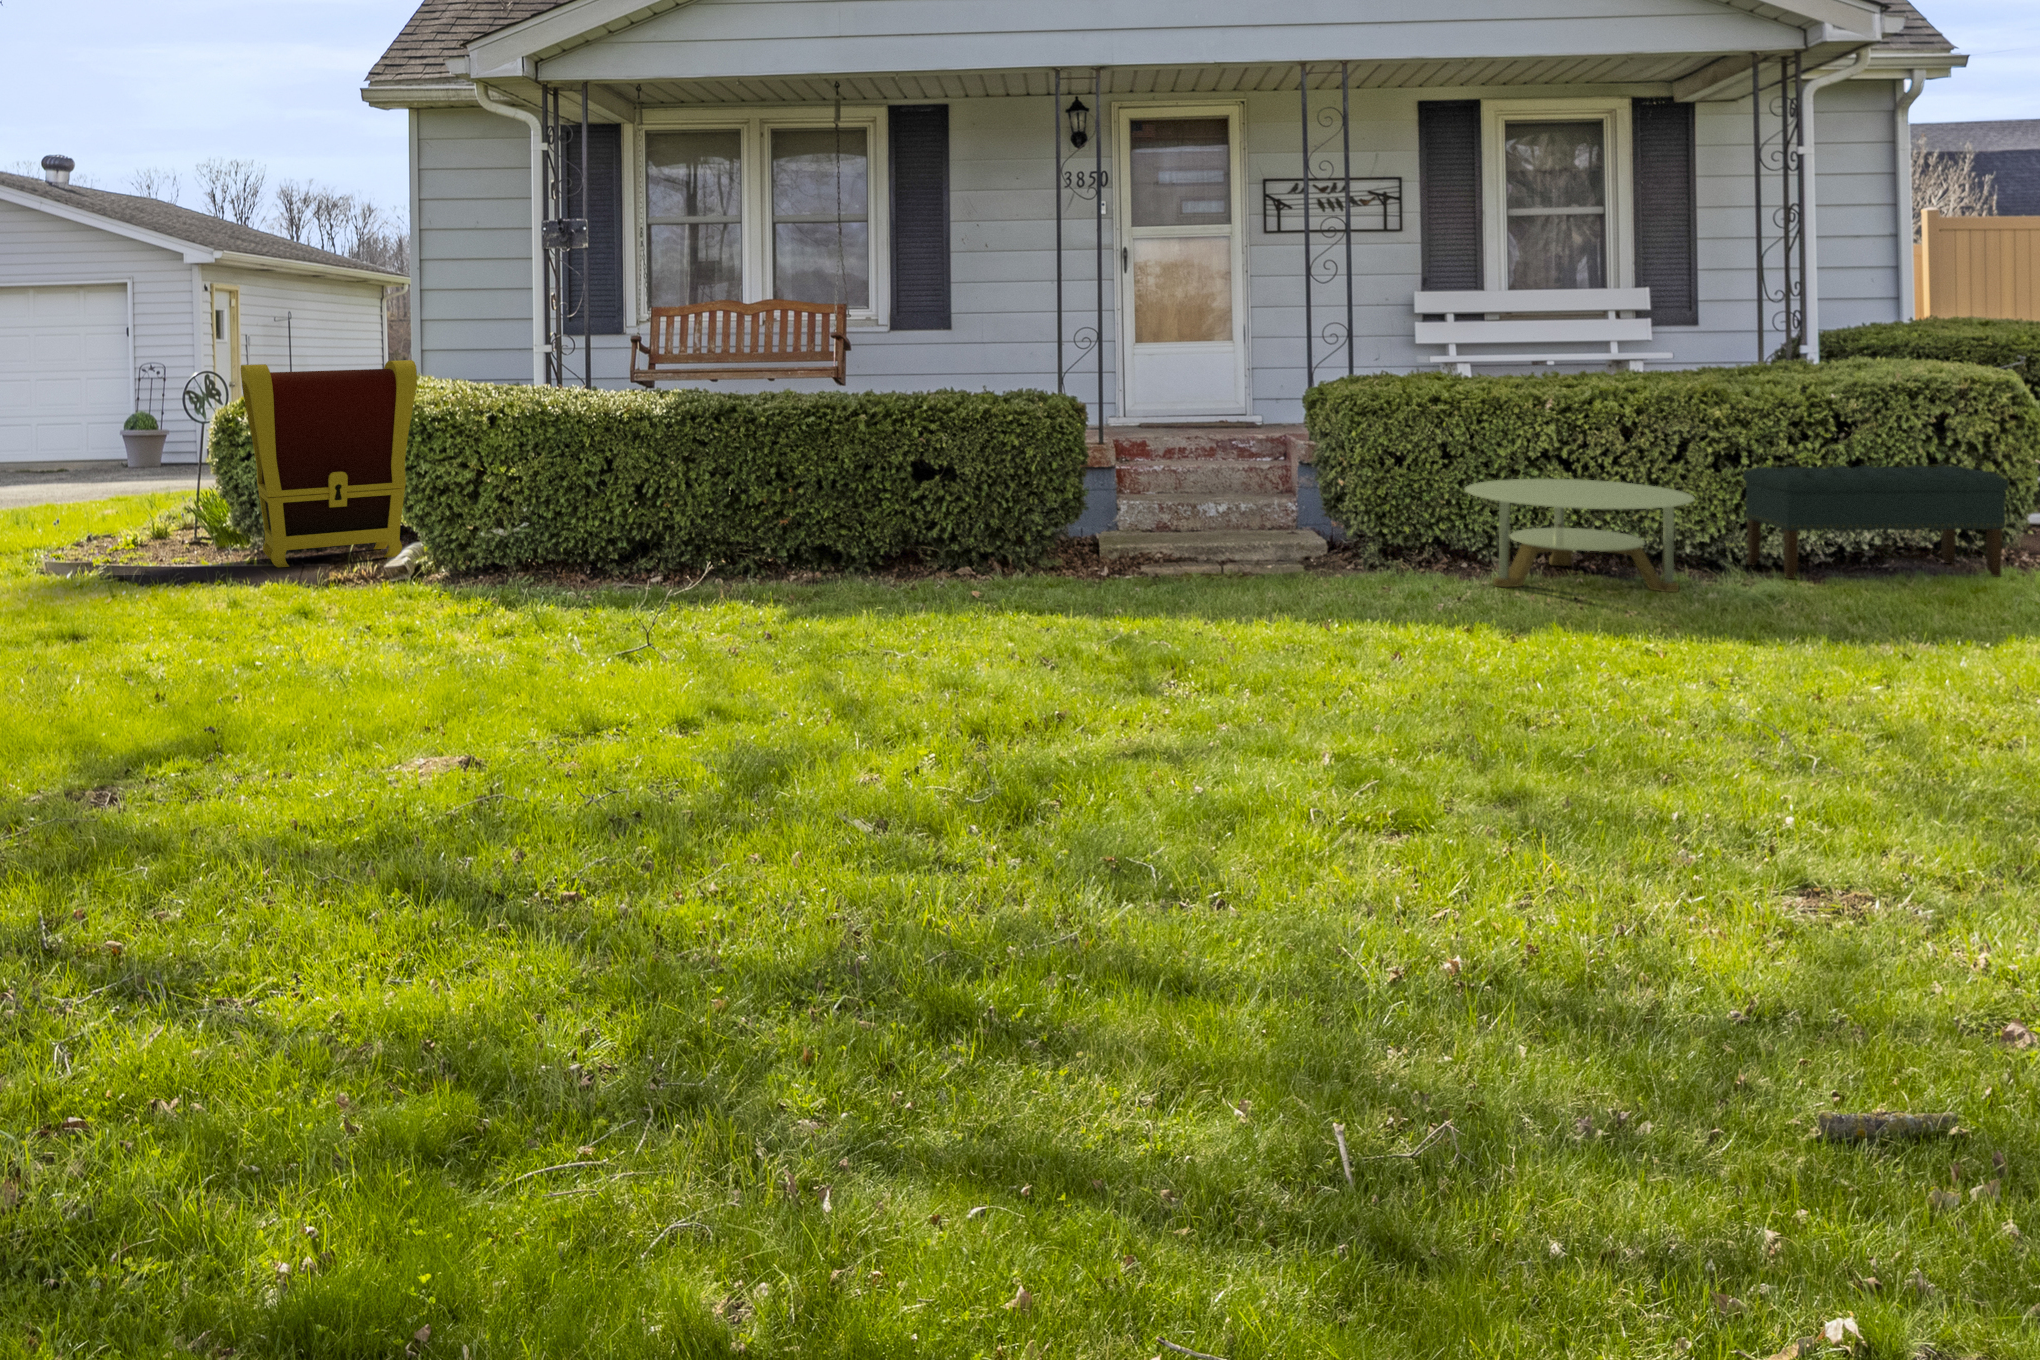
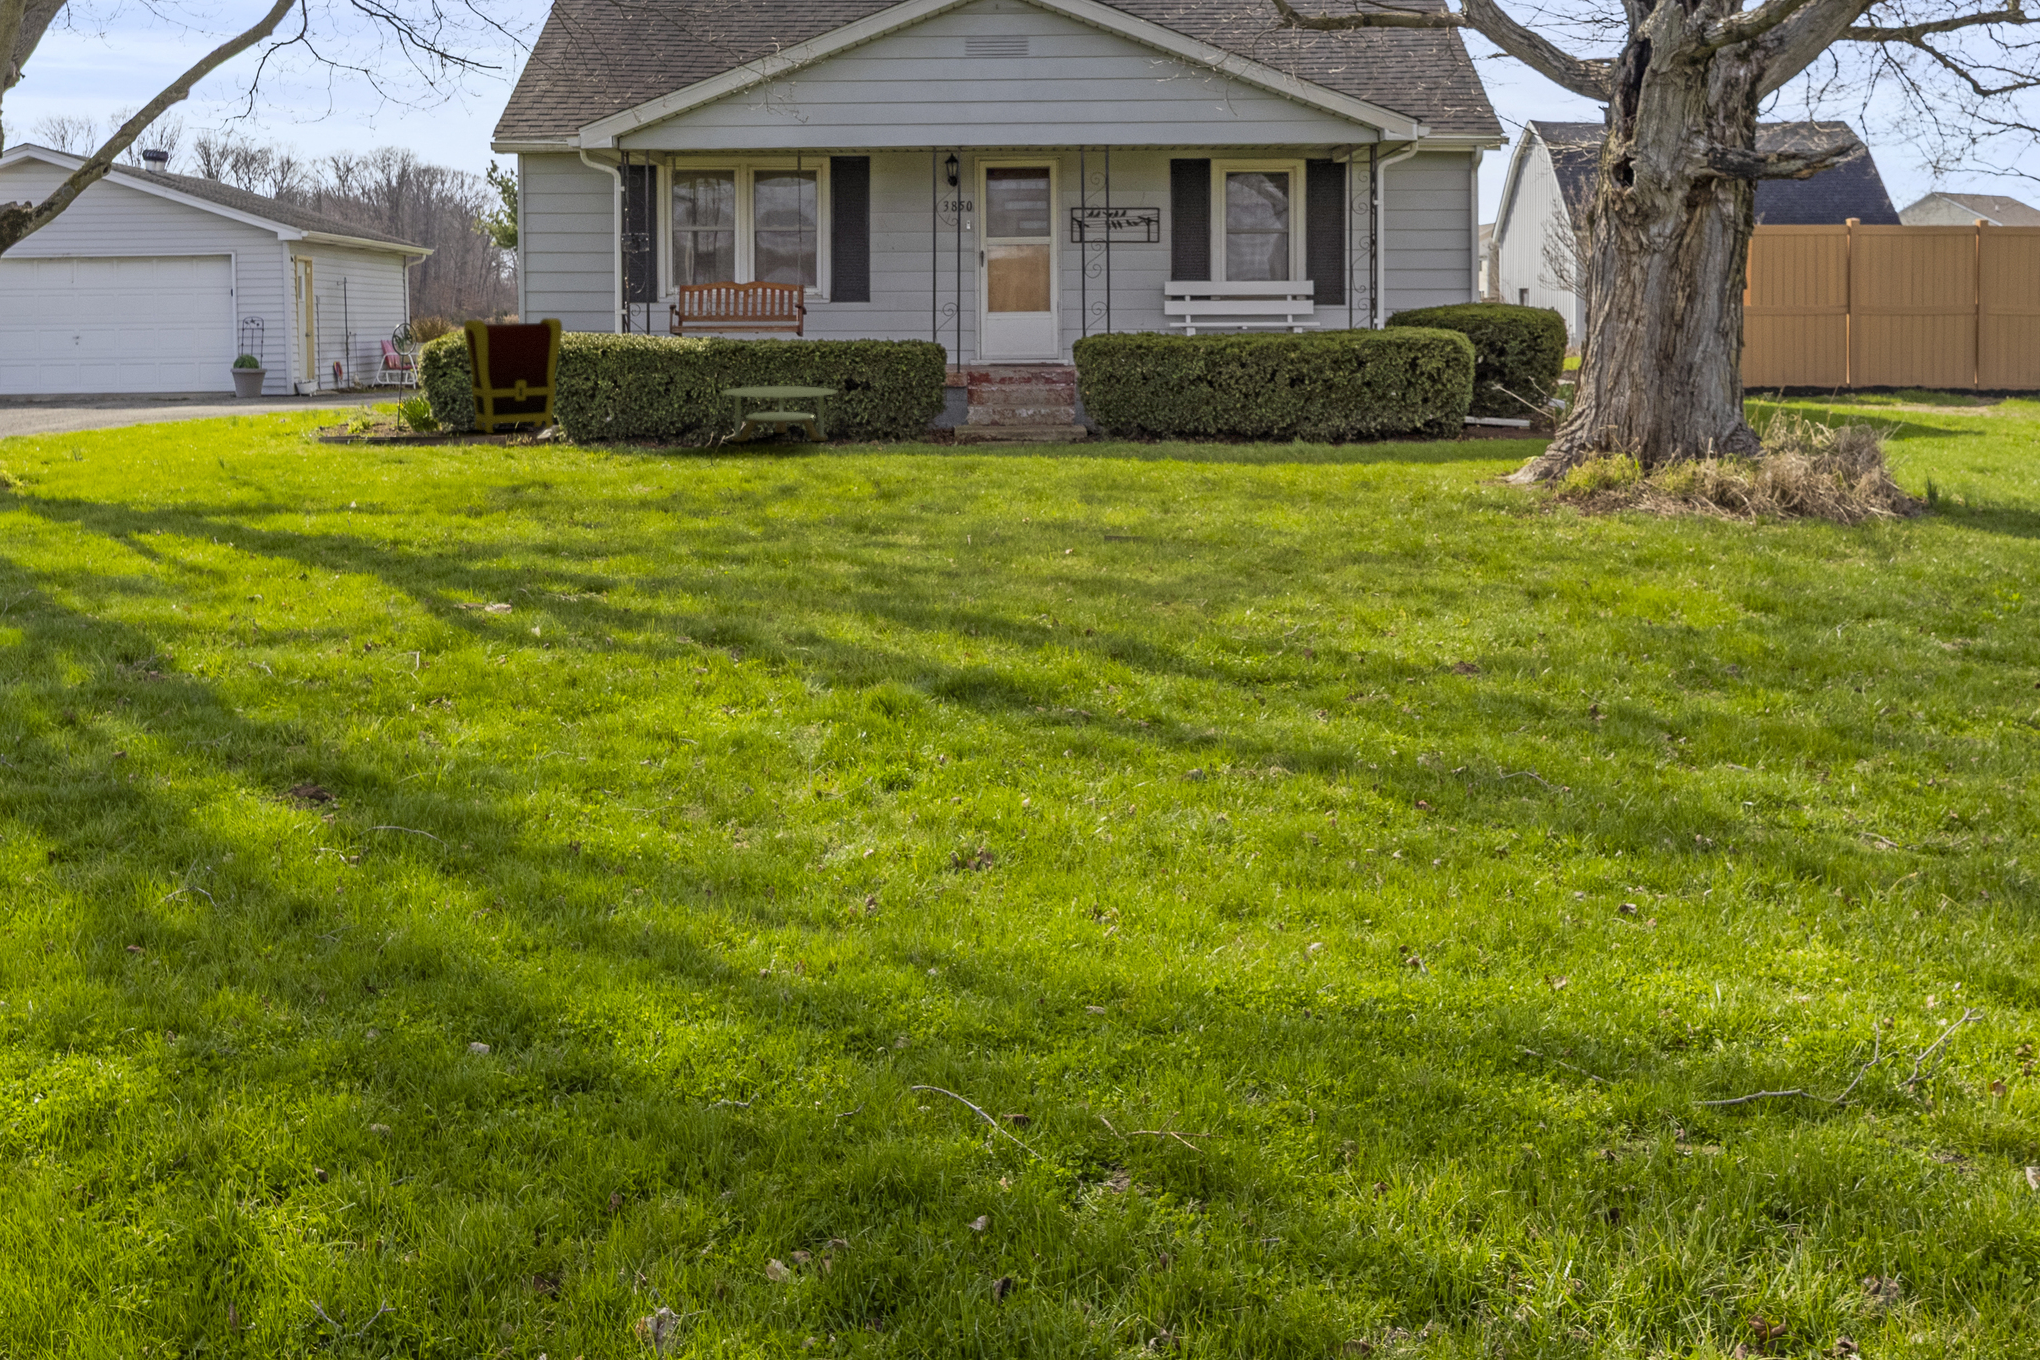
bench: present [1743,465,2009,579] -> none [1302,384,1433,443]
round table: present [1465,479,1694,592] -> present [723,386,837,441]

